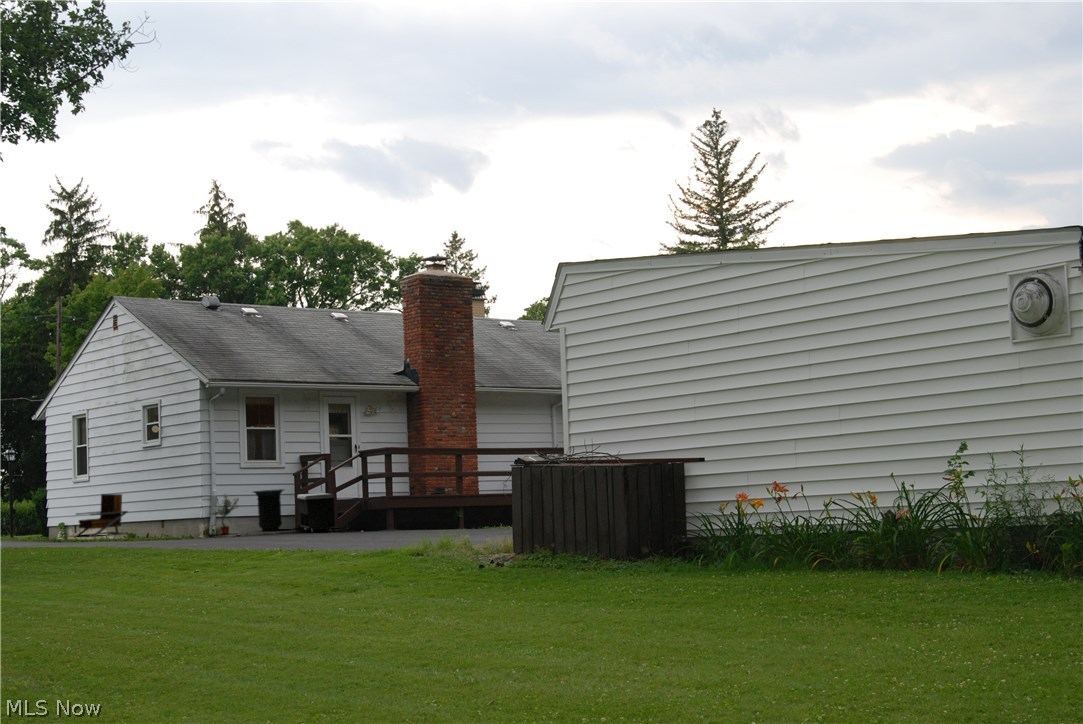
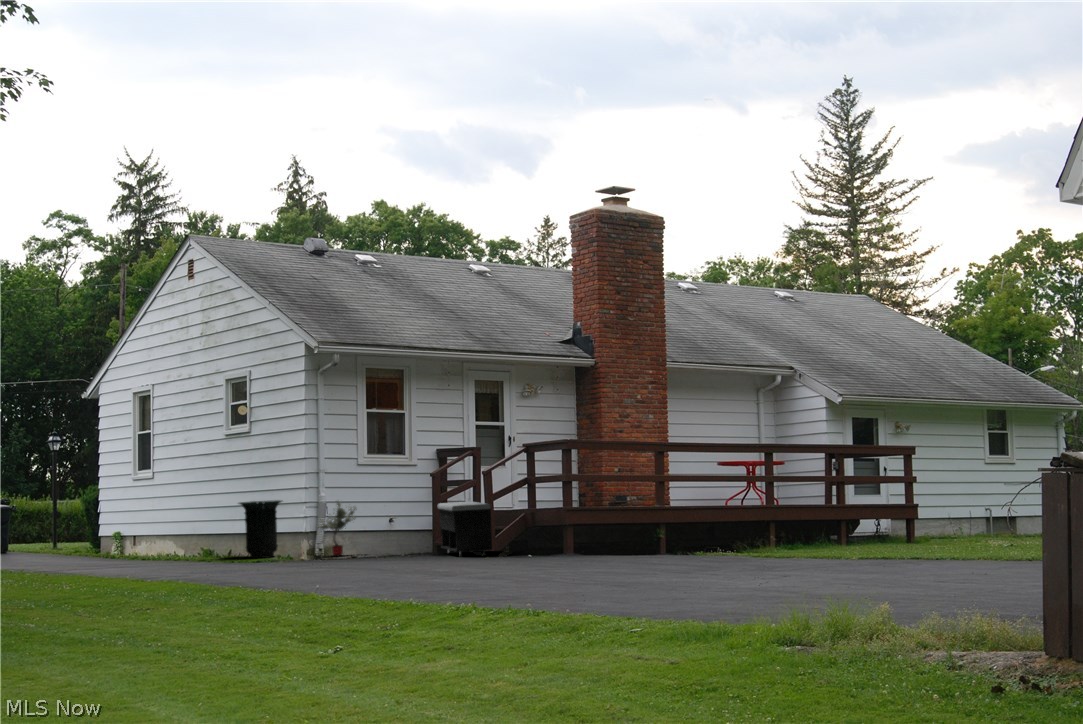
trash can: present [253,489,284,531] -> present [239,500,282,558]
lounge chair: present [76,494,128,537] -> none [135,496,204,555]

